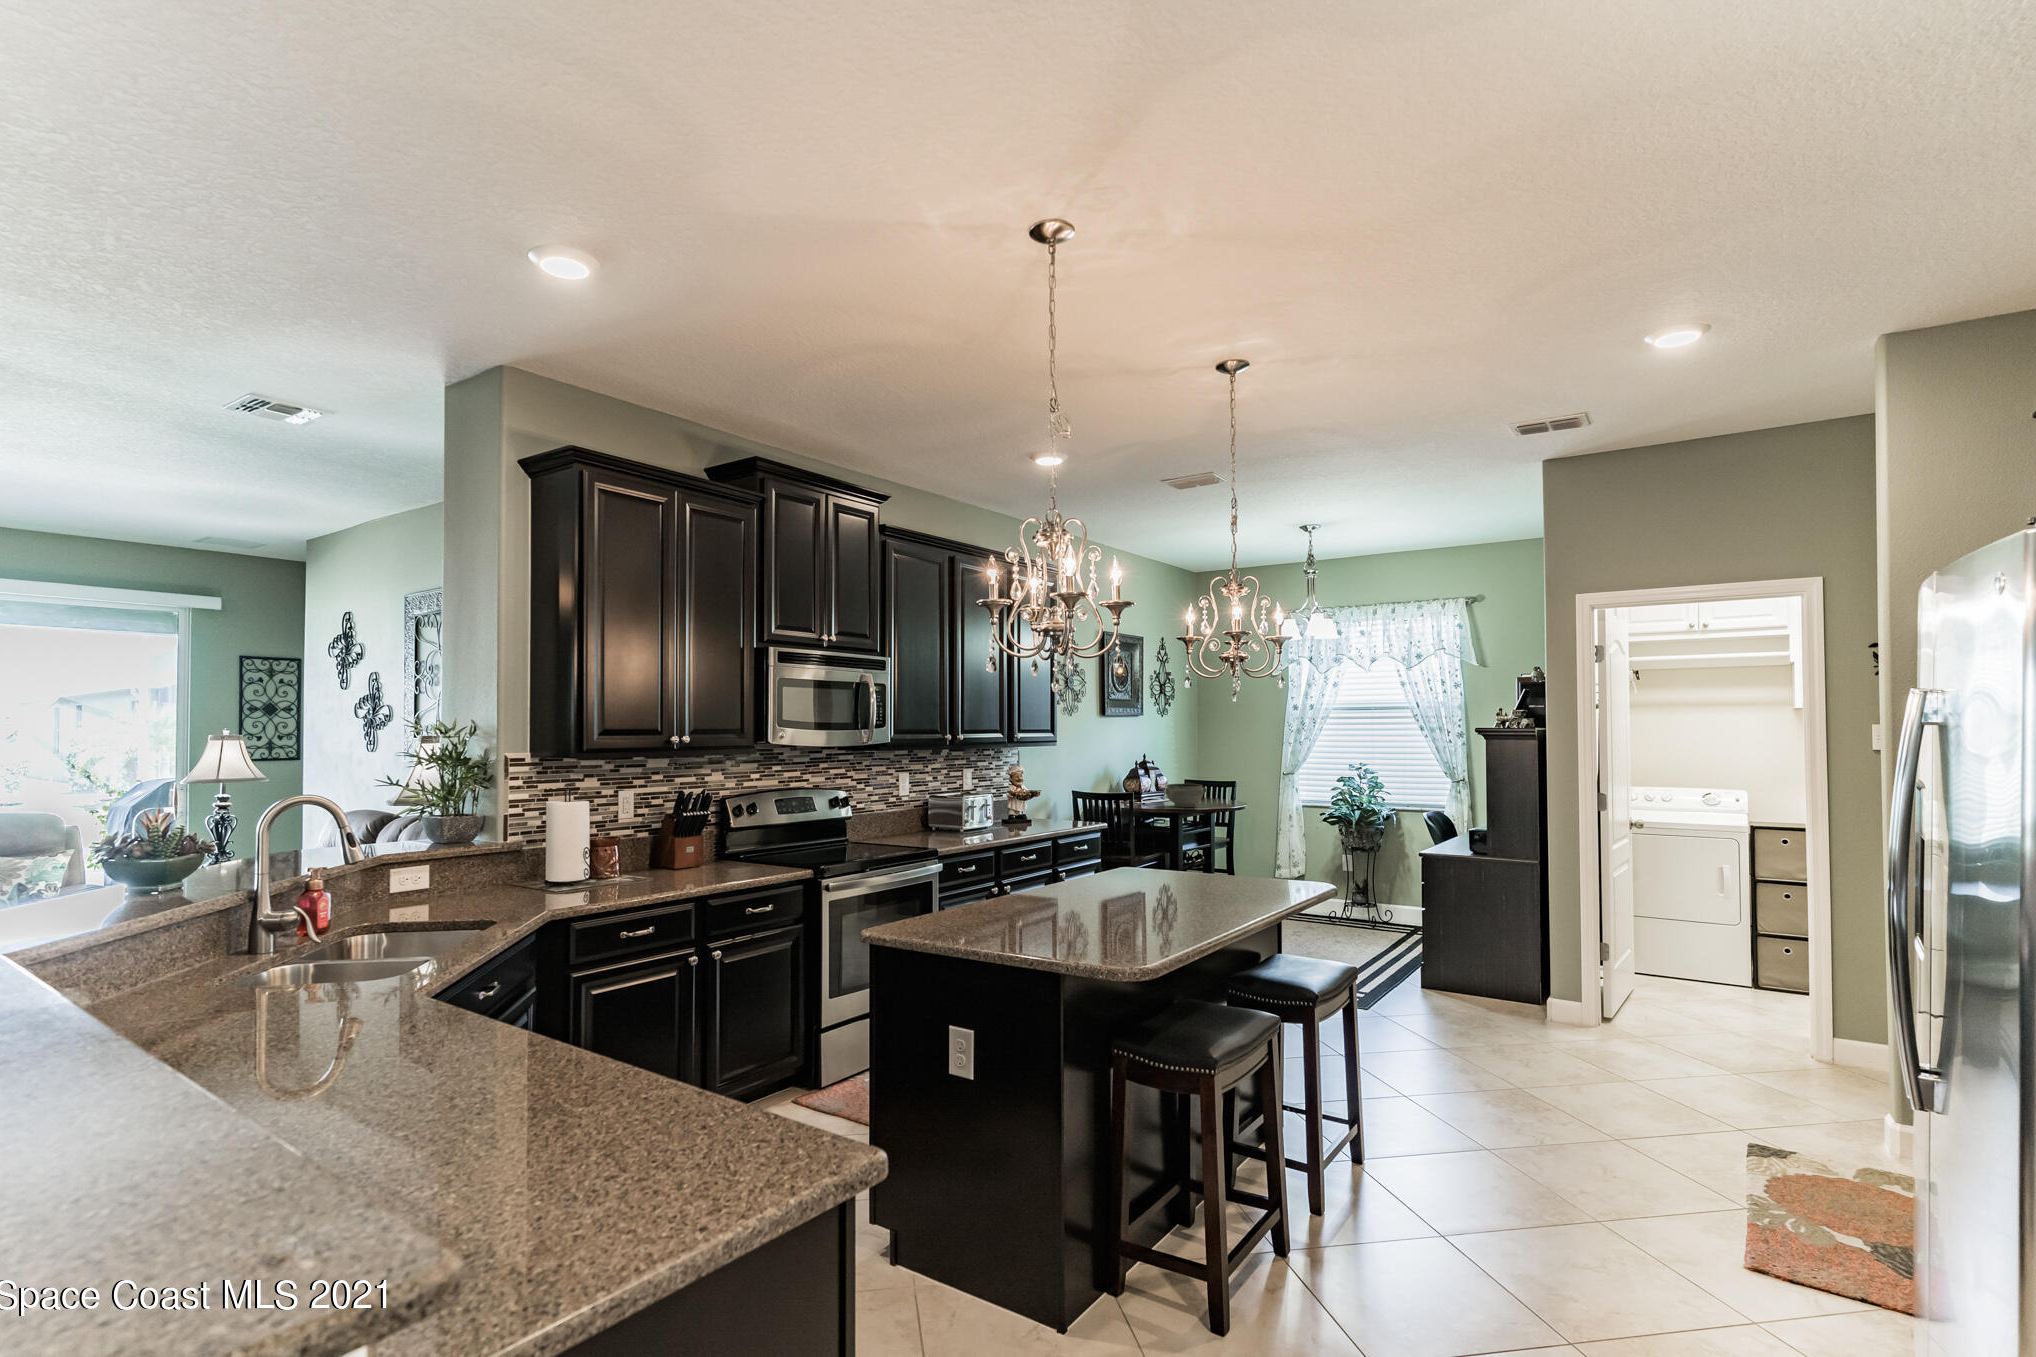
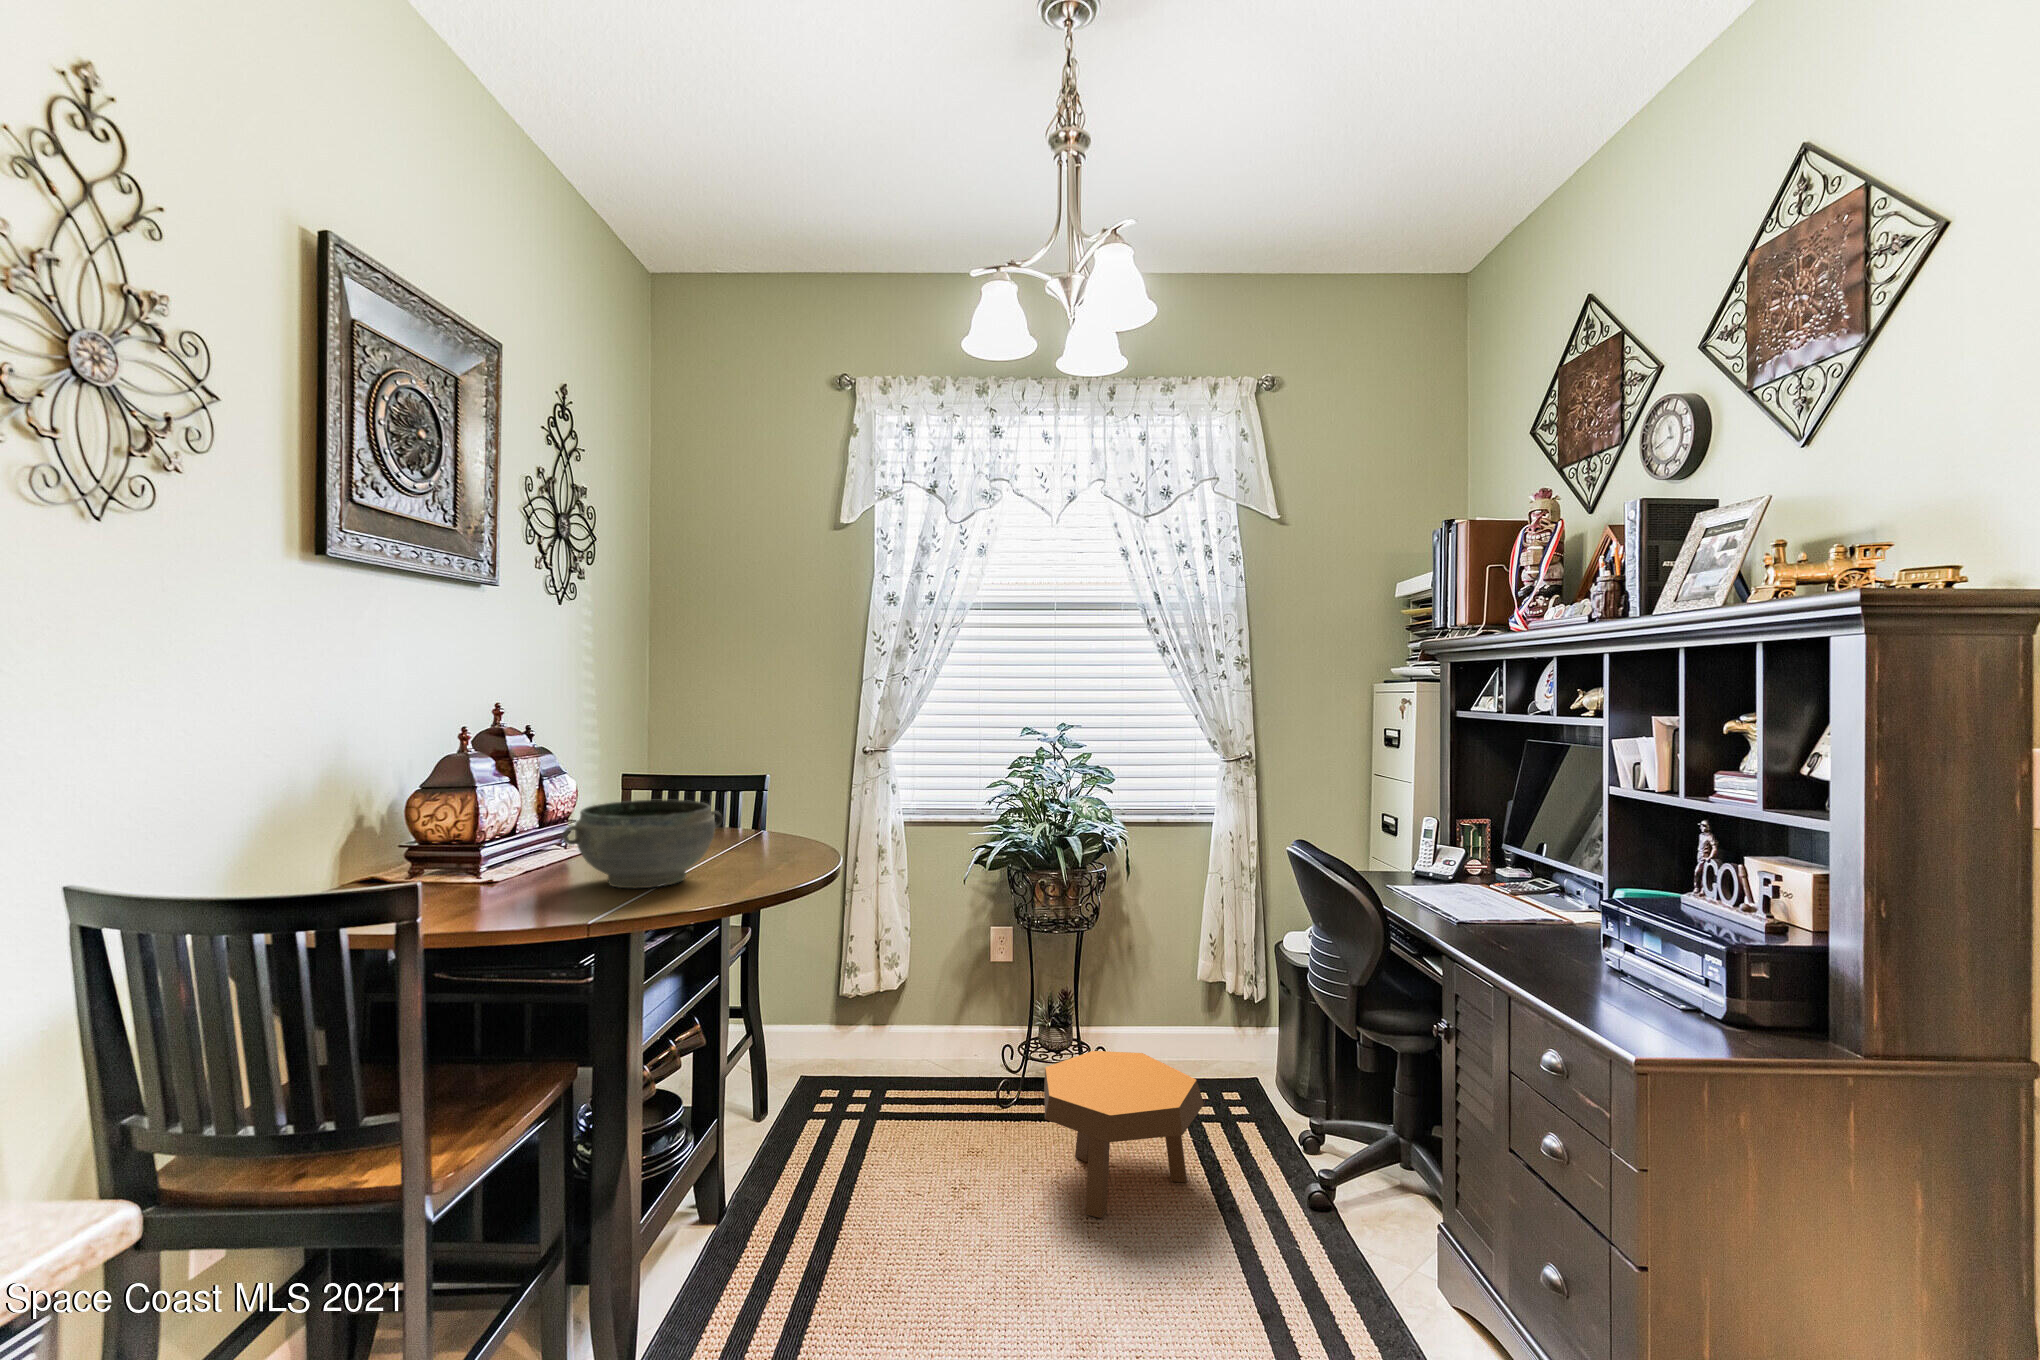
footstool: none [1330,900,1398,948] -> present [1044,1051,1204,1218]

